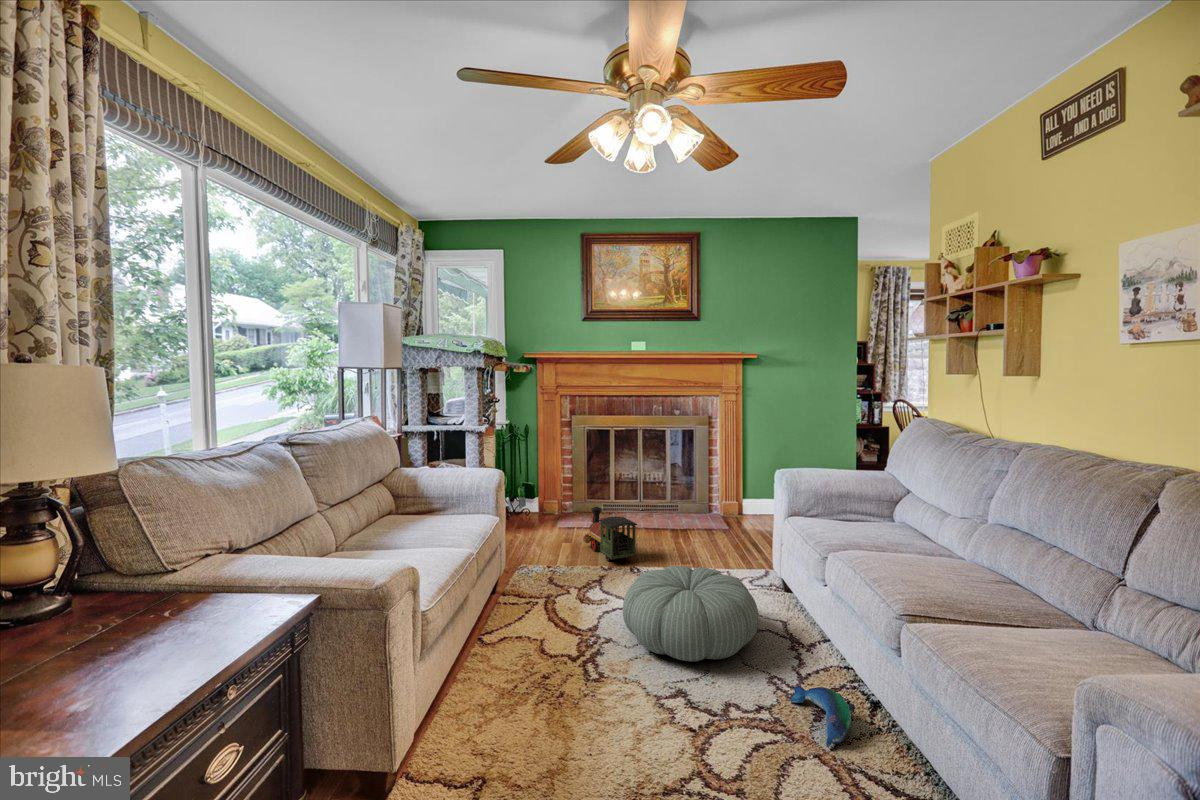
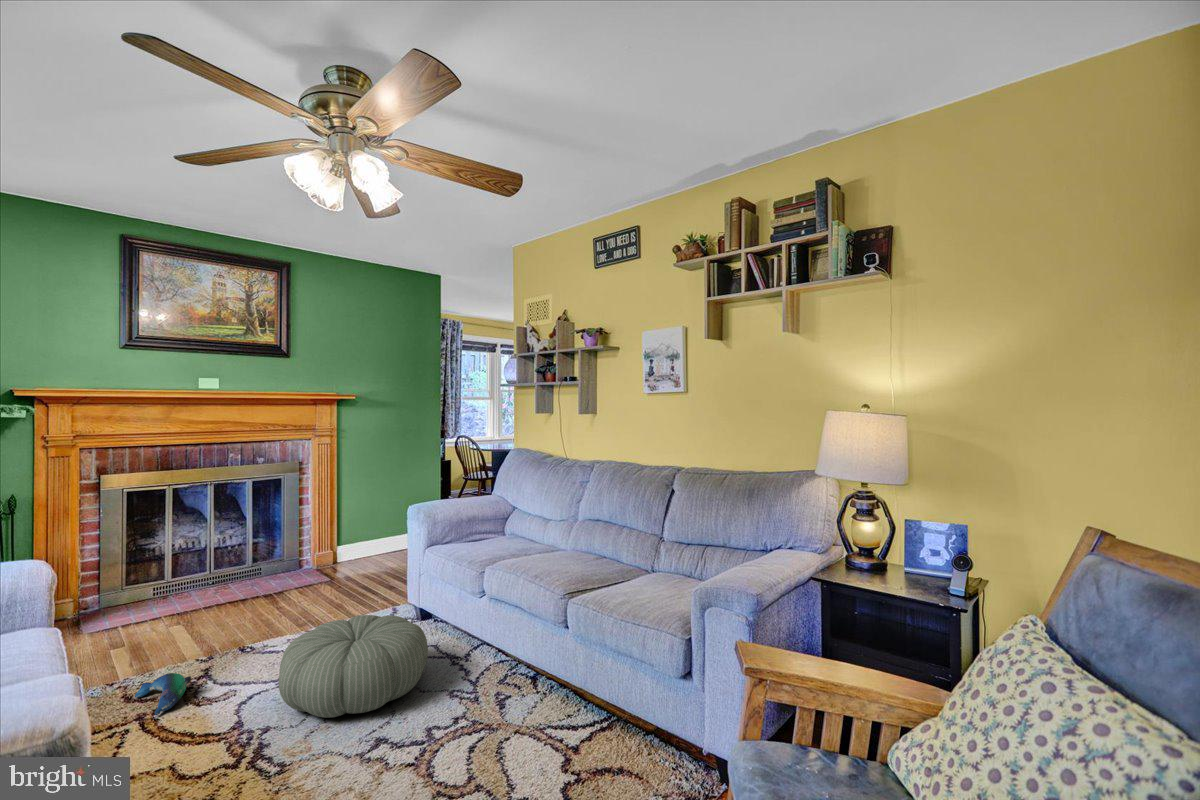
toy train: present [583,507,637,561] -> none [151,587,246,650]
plush toy: present [791,686,855,747] -> present [135,673,191,715]

